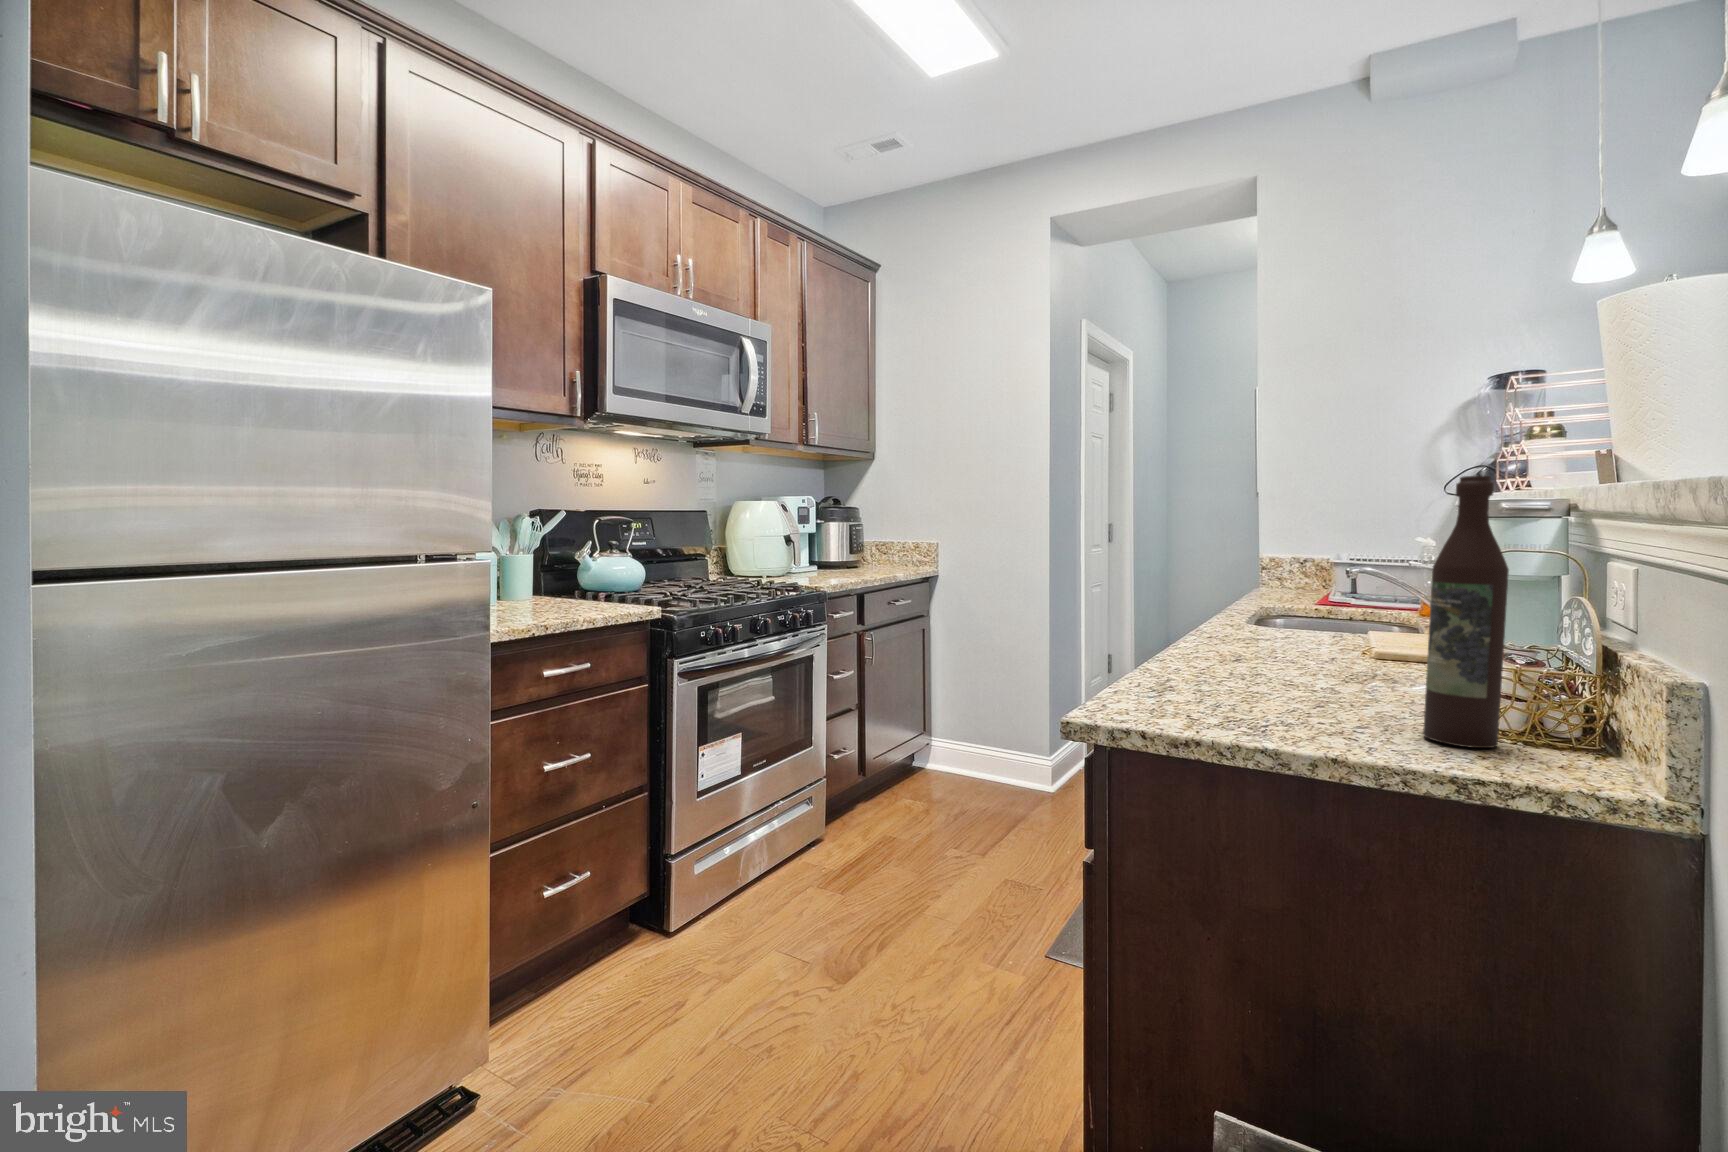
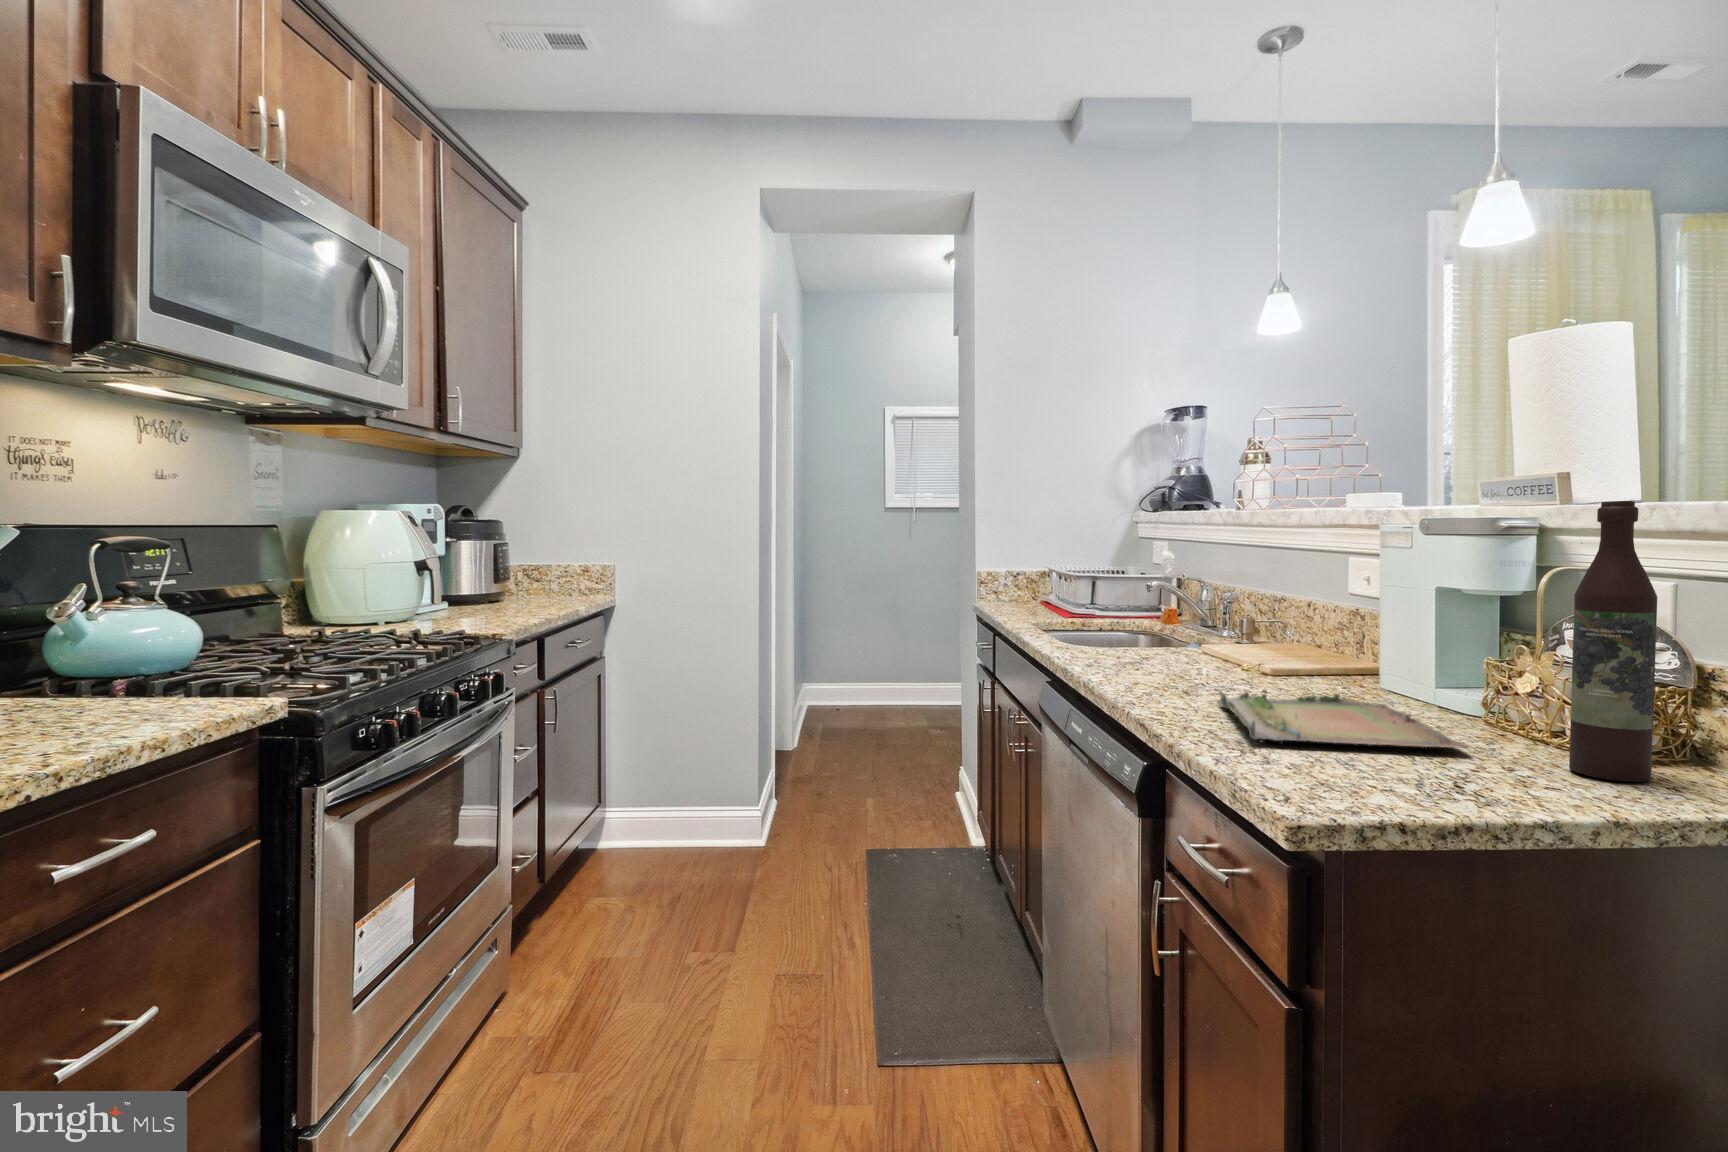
tray: none [1179,656,1413,708] -> present [1219,687,1471,748]

